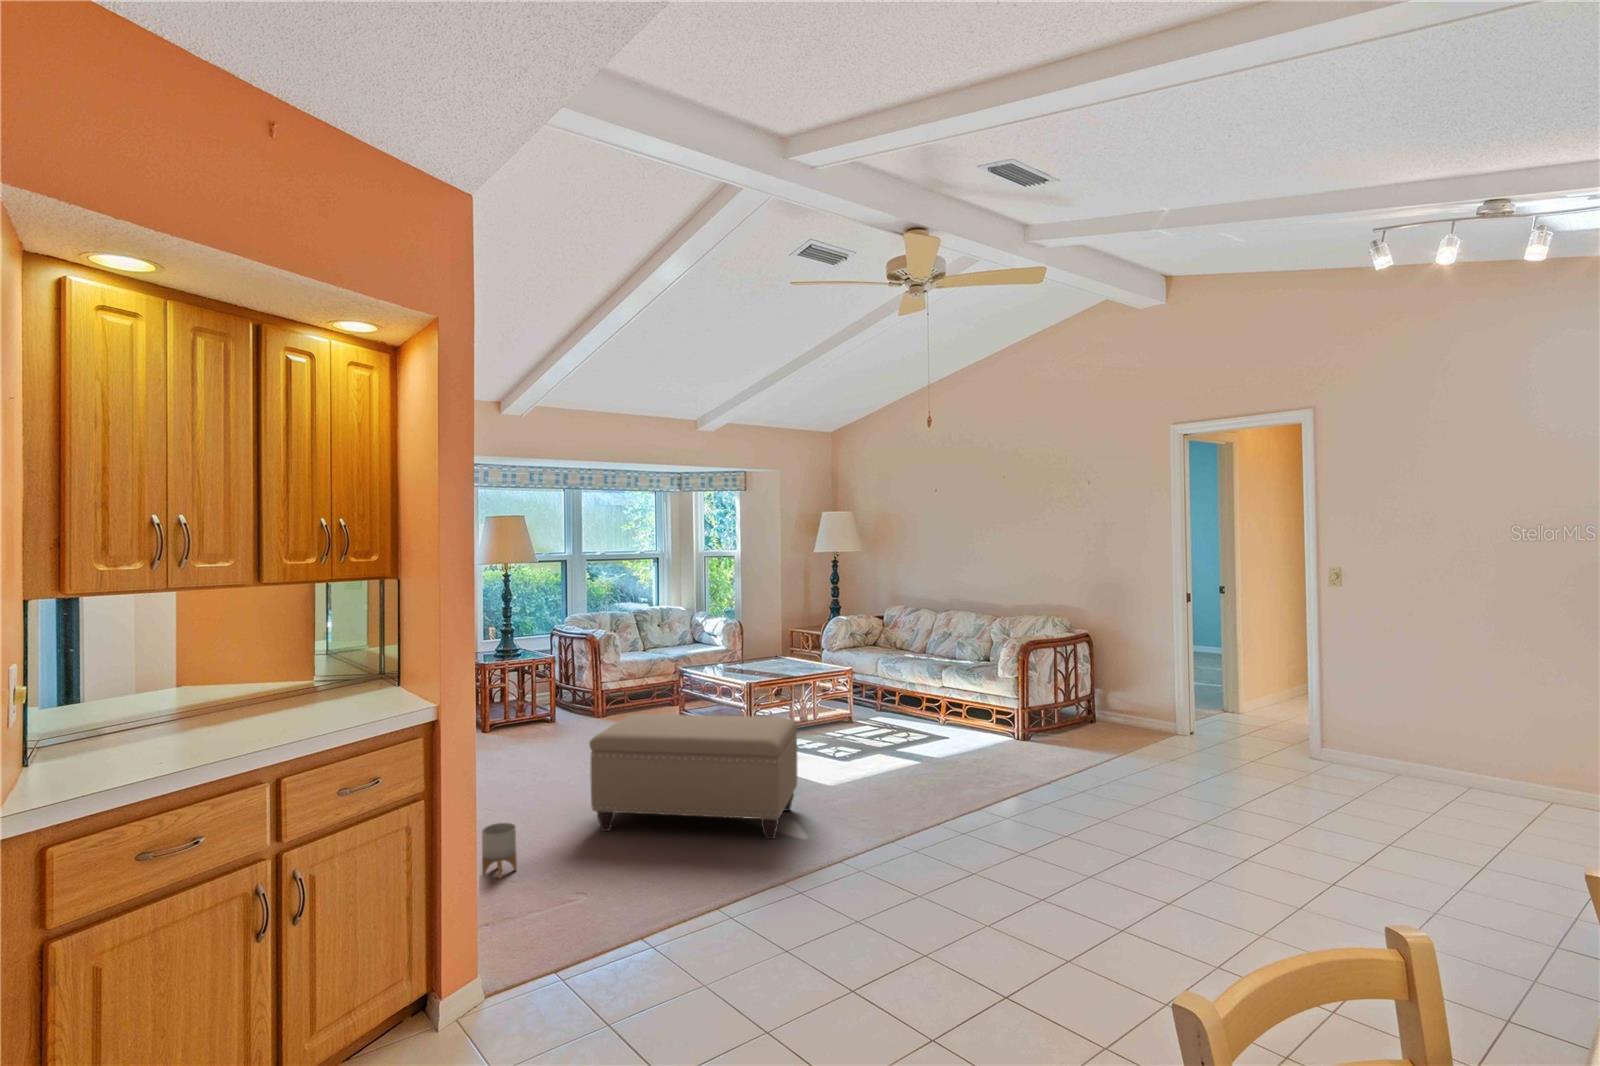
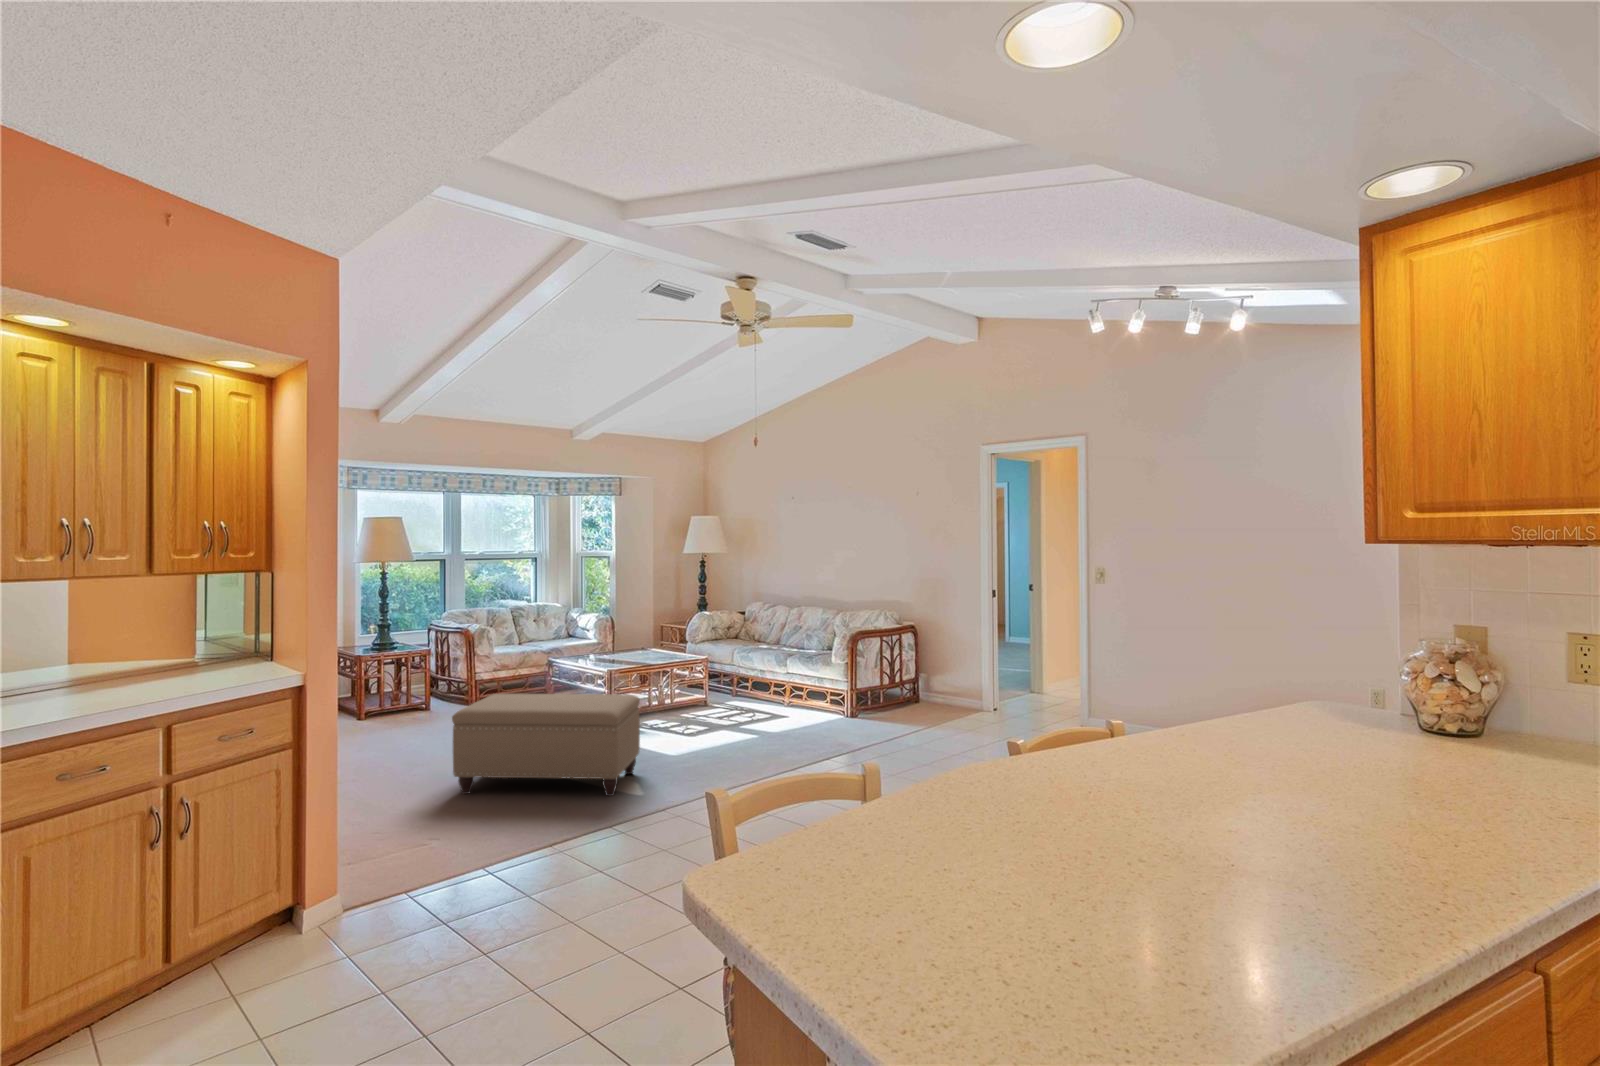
planter: present [482,823,517,879] -> none [350,785,381,832]

